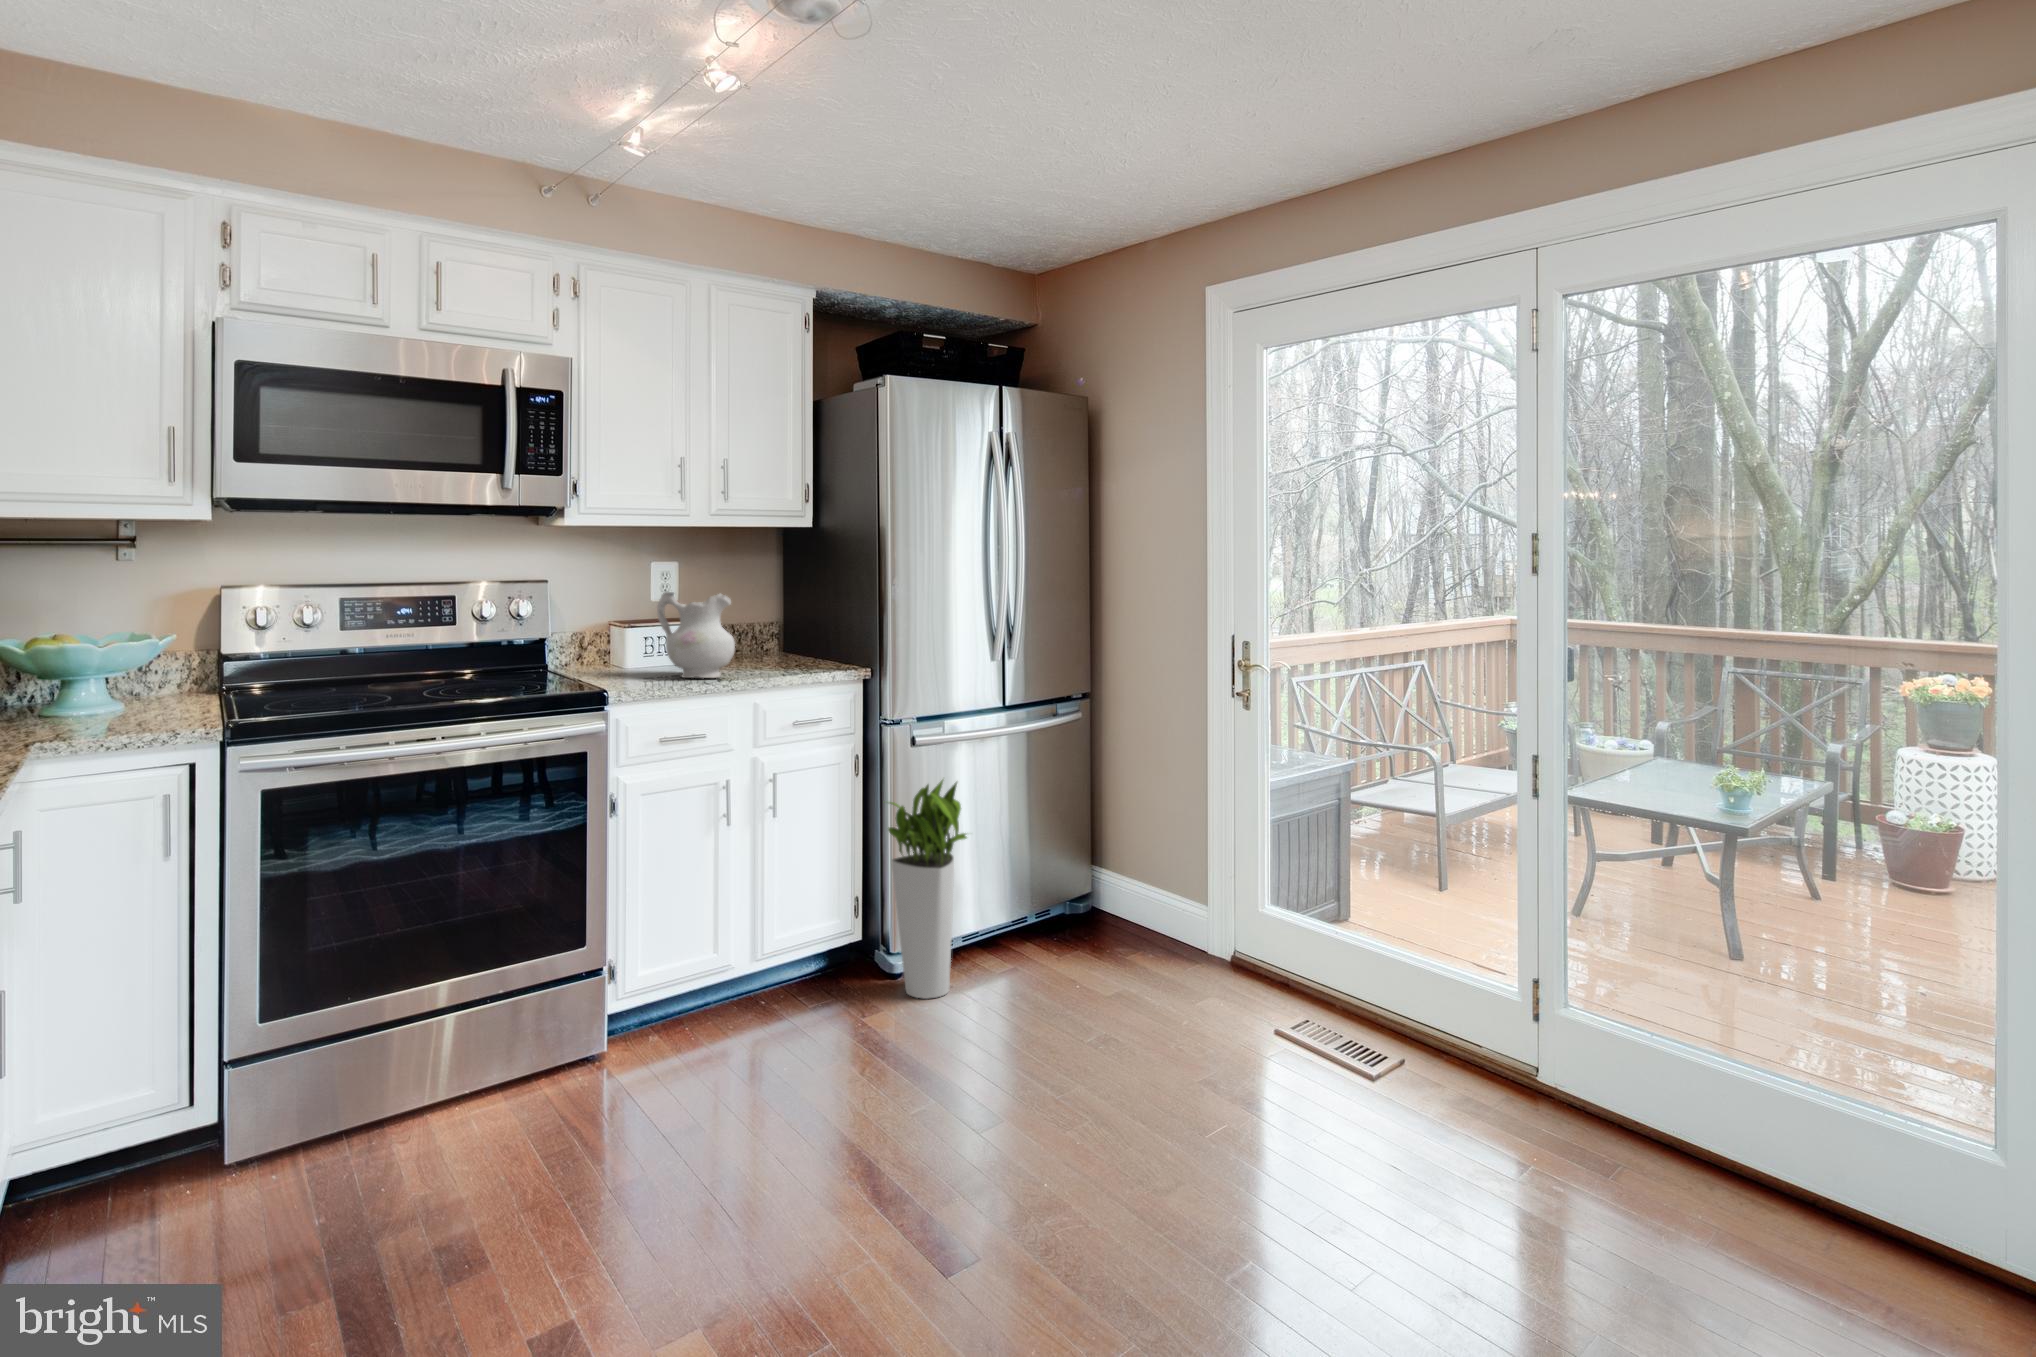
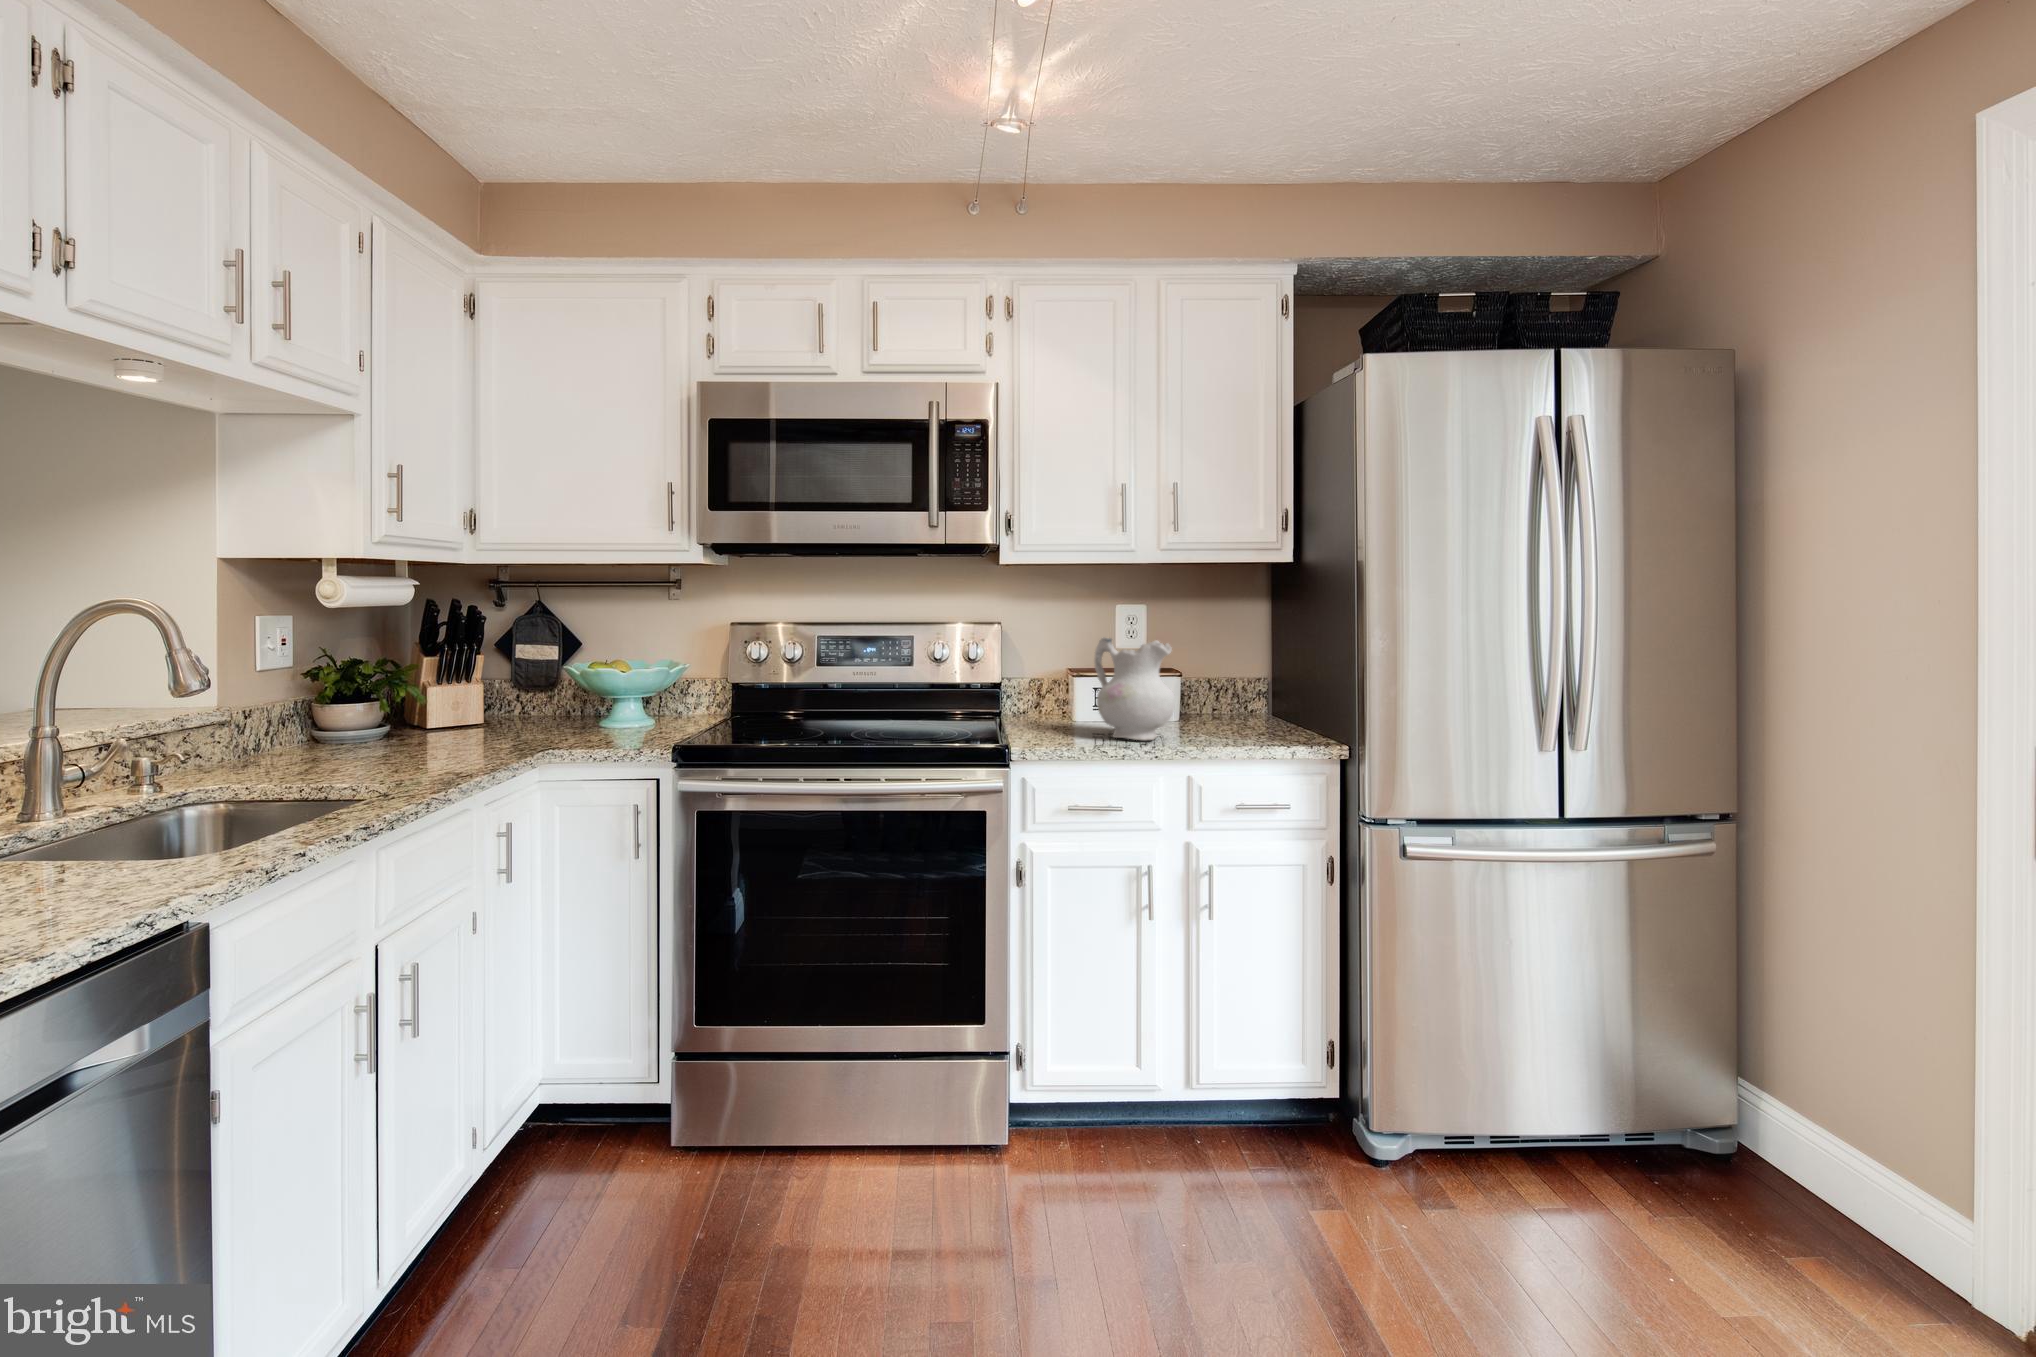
planter: present [888,780,967,998] -> none [1335,911,1487,1241]

